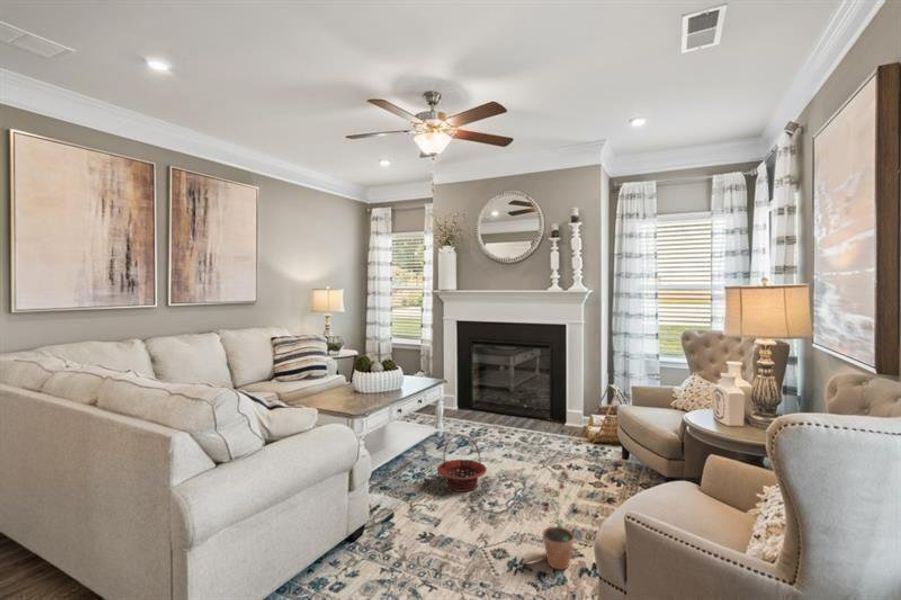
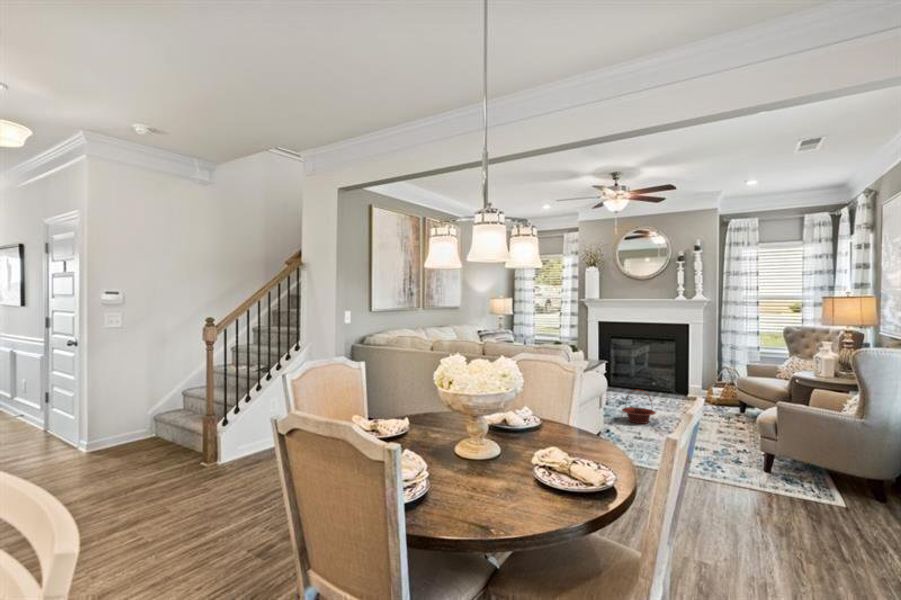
potted plant: present [543,469,574,570] -> none [709,400,733,454]

